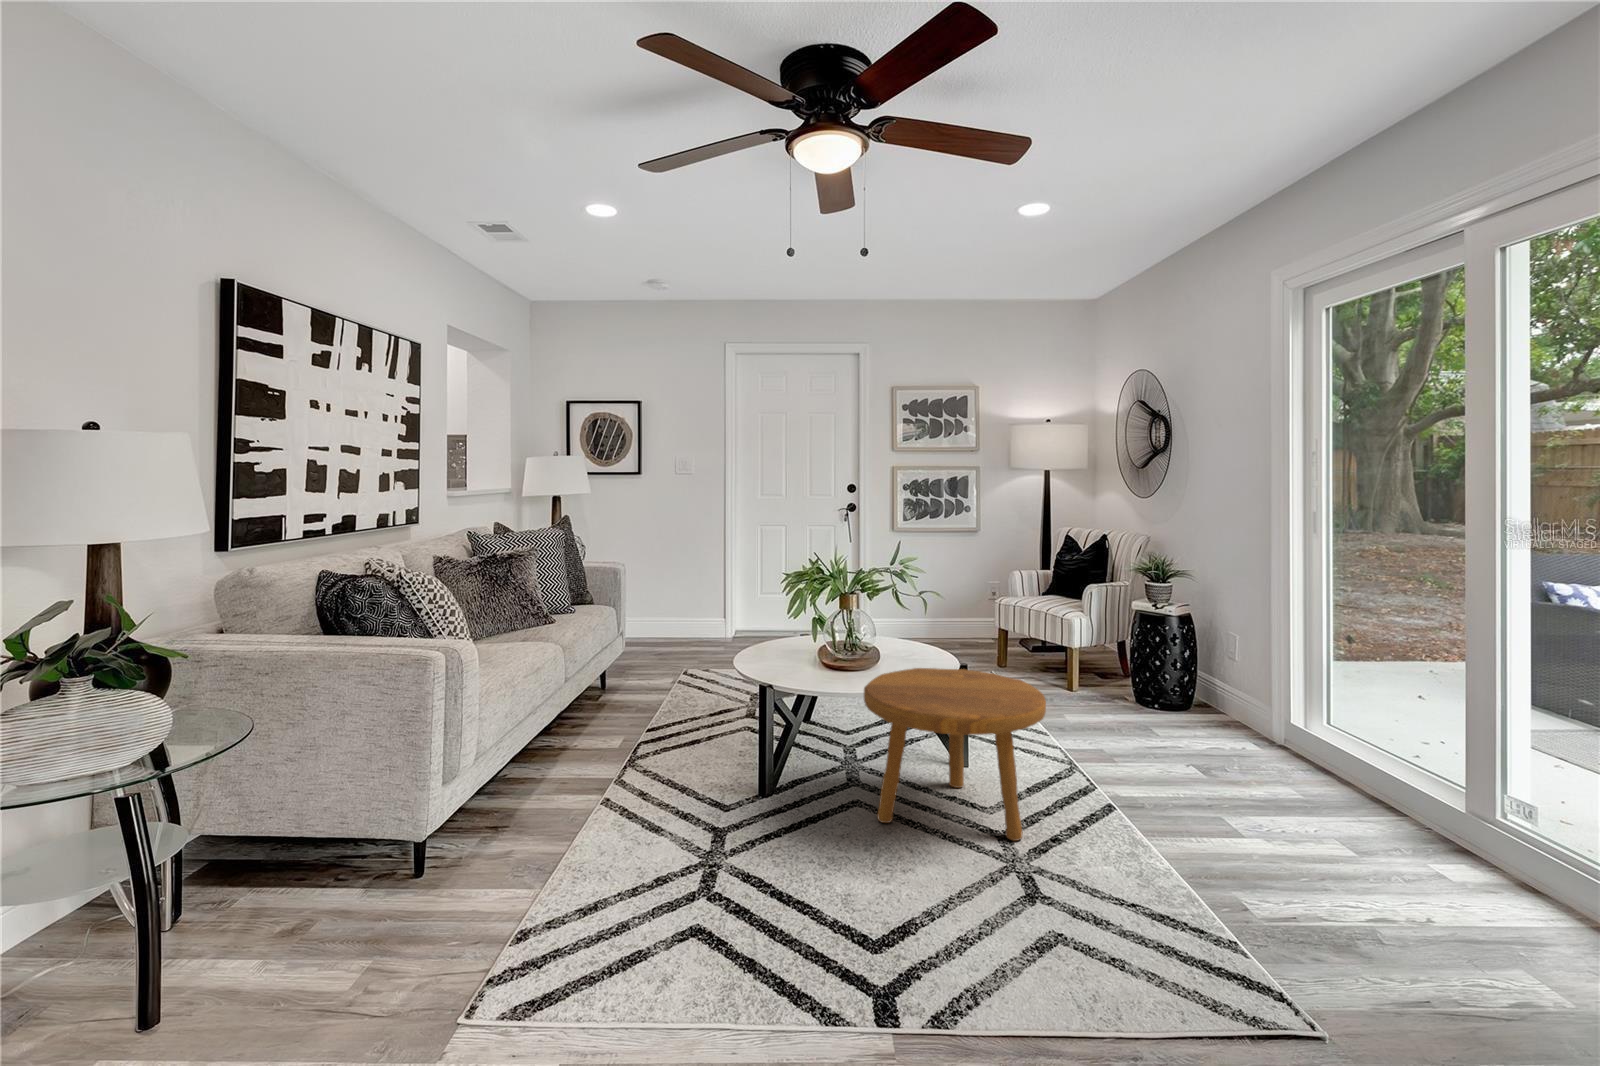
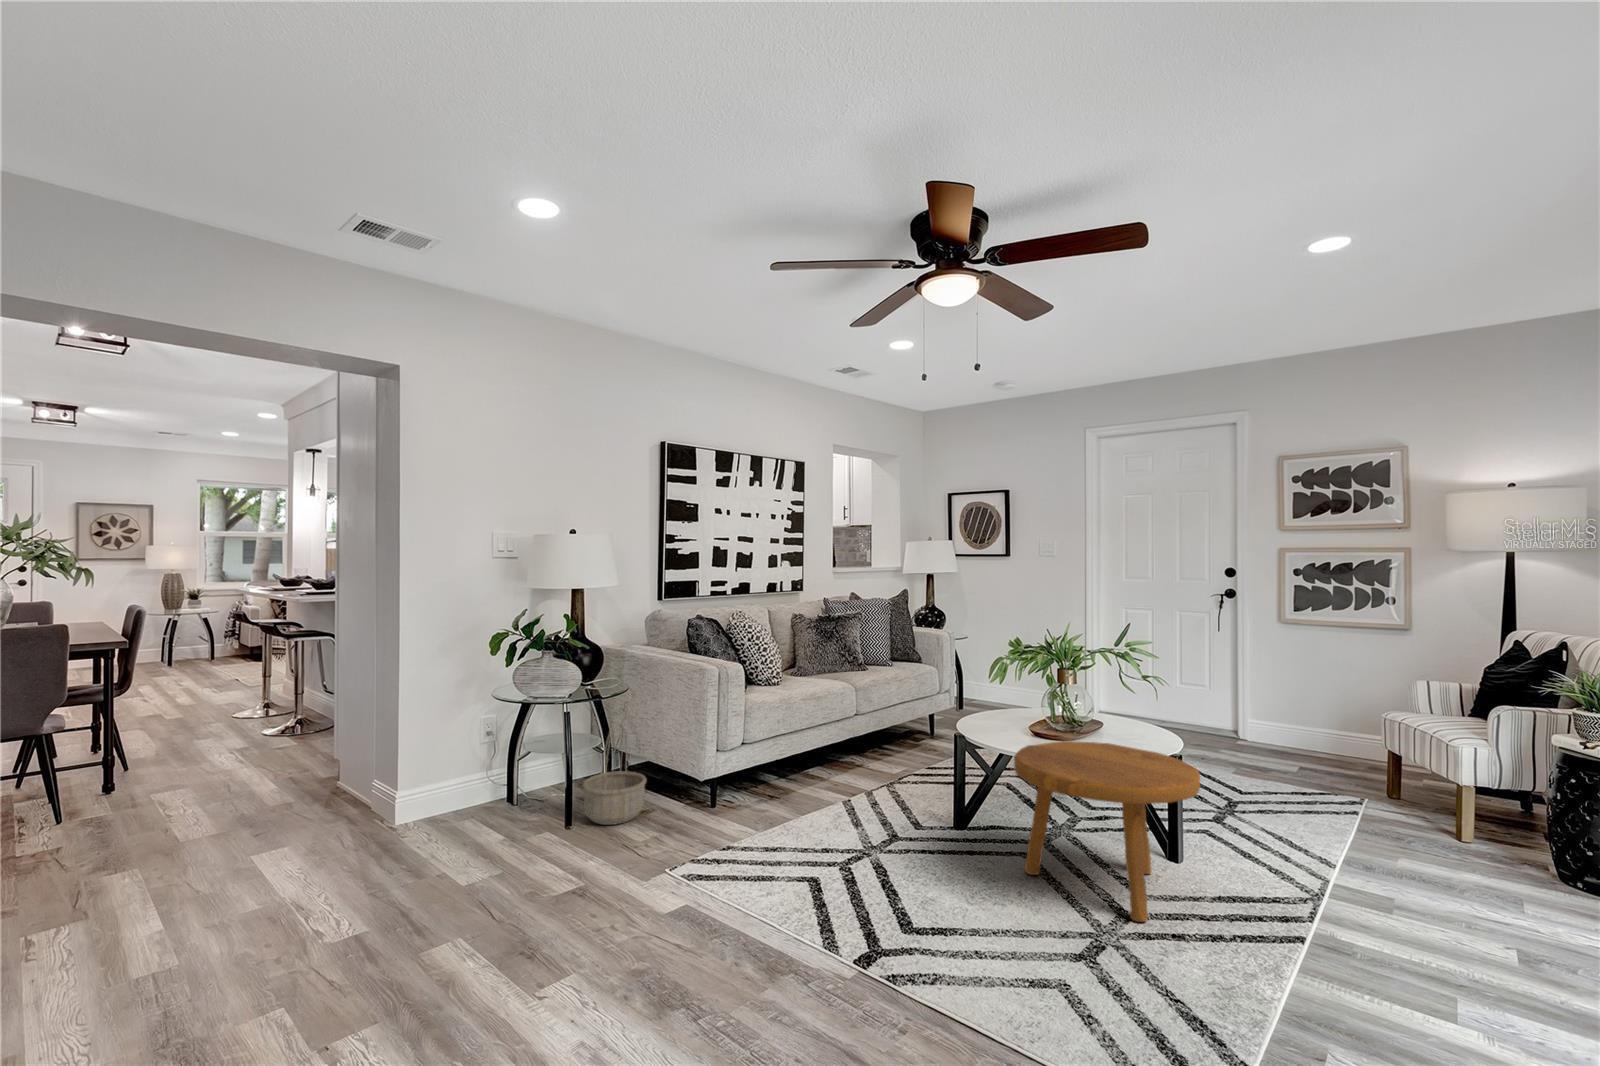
basket: none [188,777,324,965] -> present [583,723,647,825]

